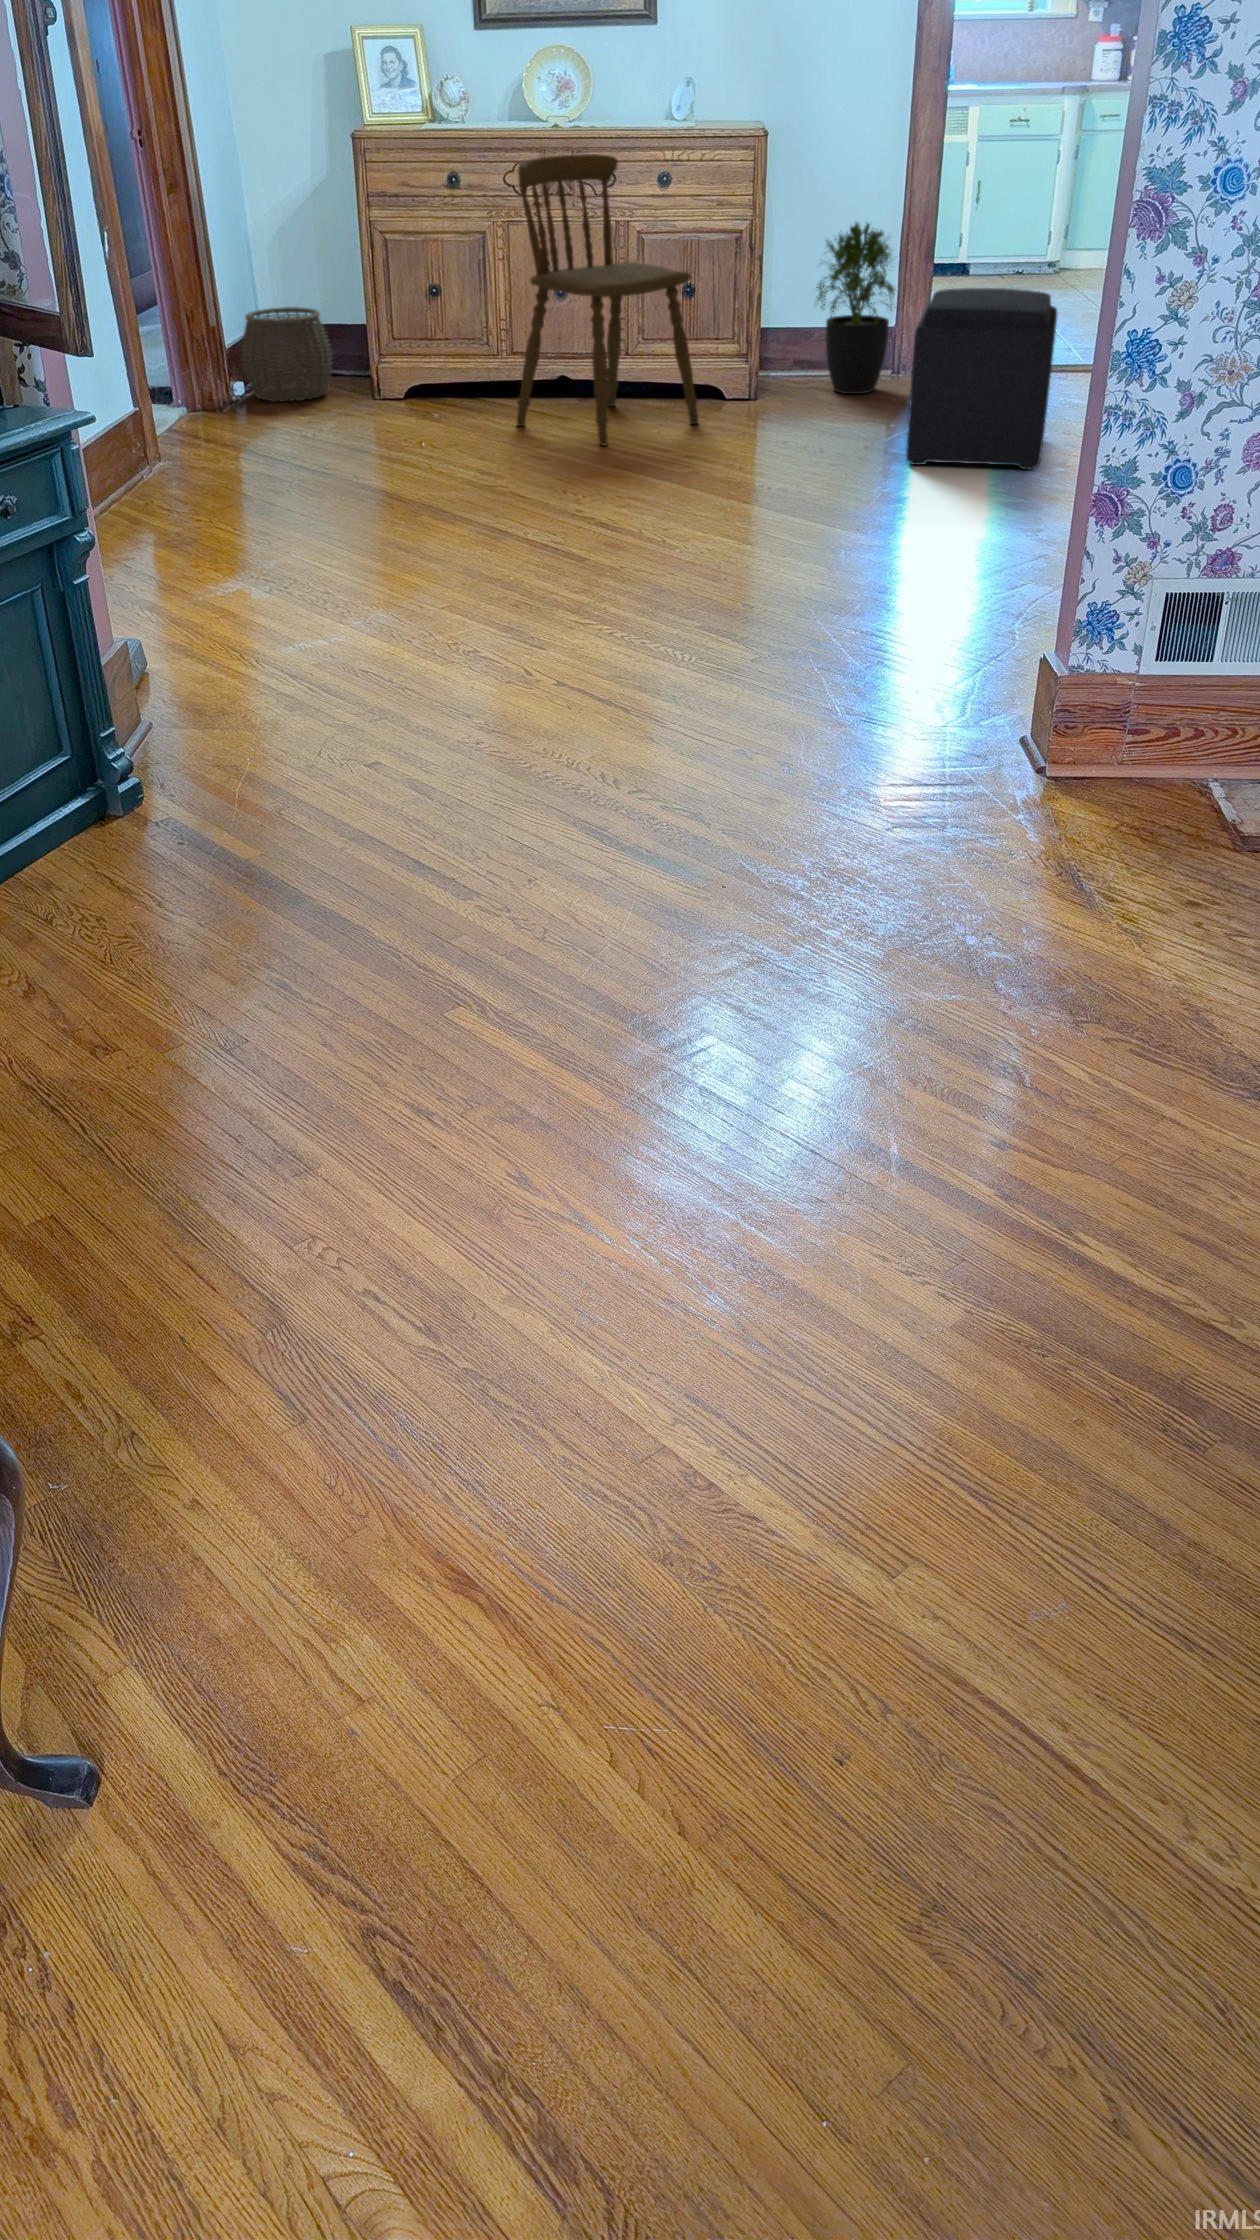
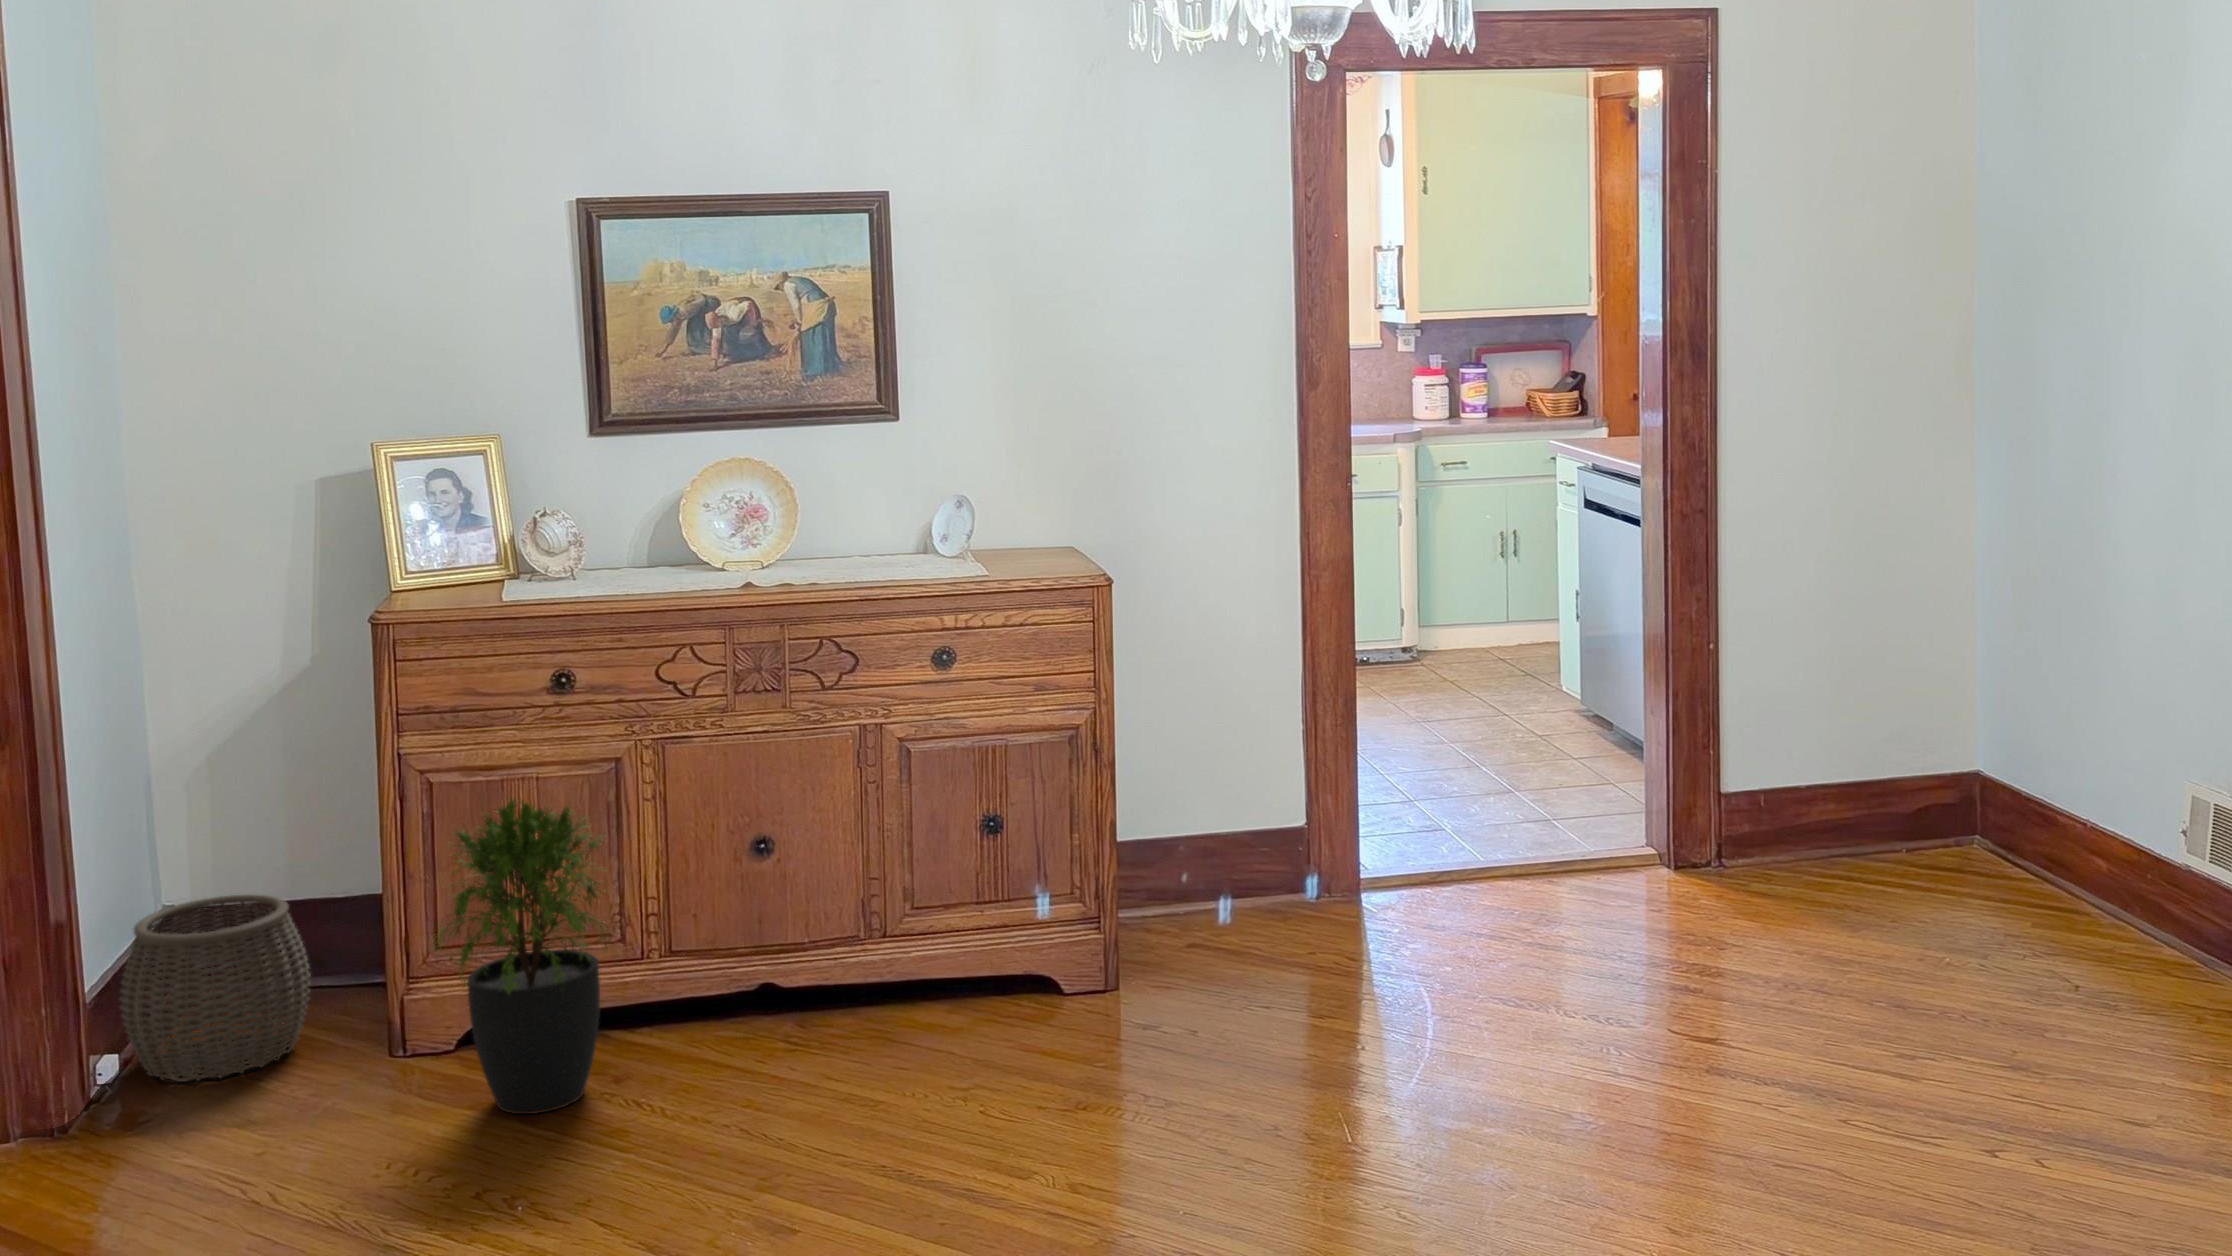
dining chair: present [517,154,699,445] -> none [688,629,1037,1152]
potted plant: present [815,223,895,394] -> present [429,799,610,1114]
ottoman: present [906,288,1057,470] -> none [1435,813,1712,1146]

